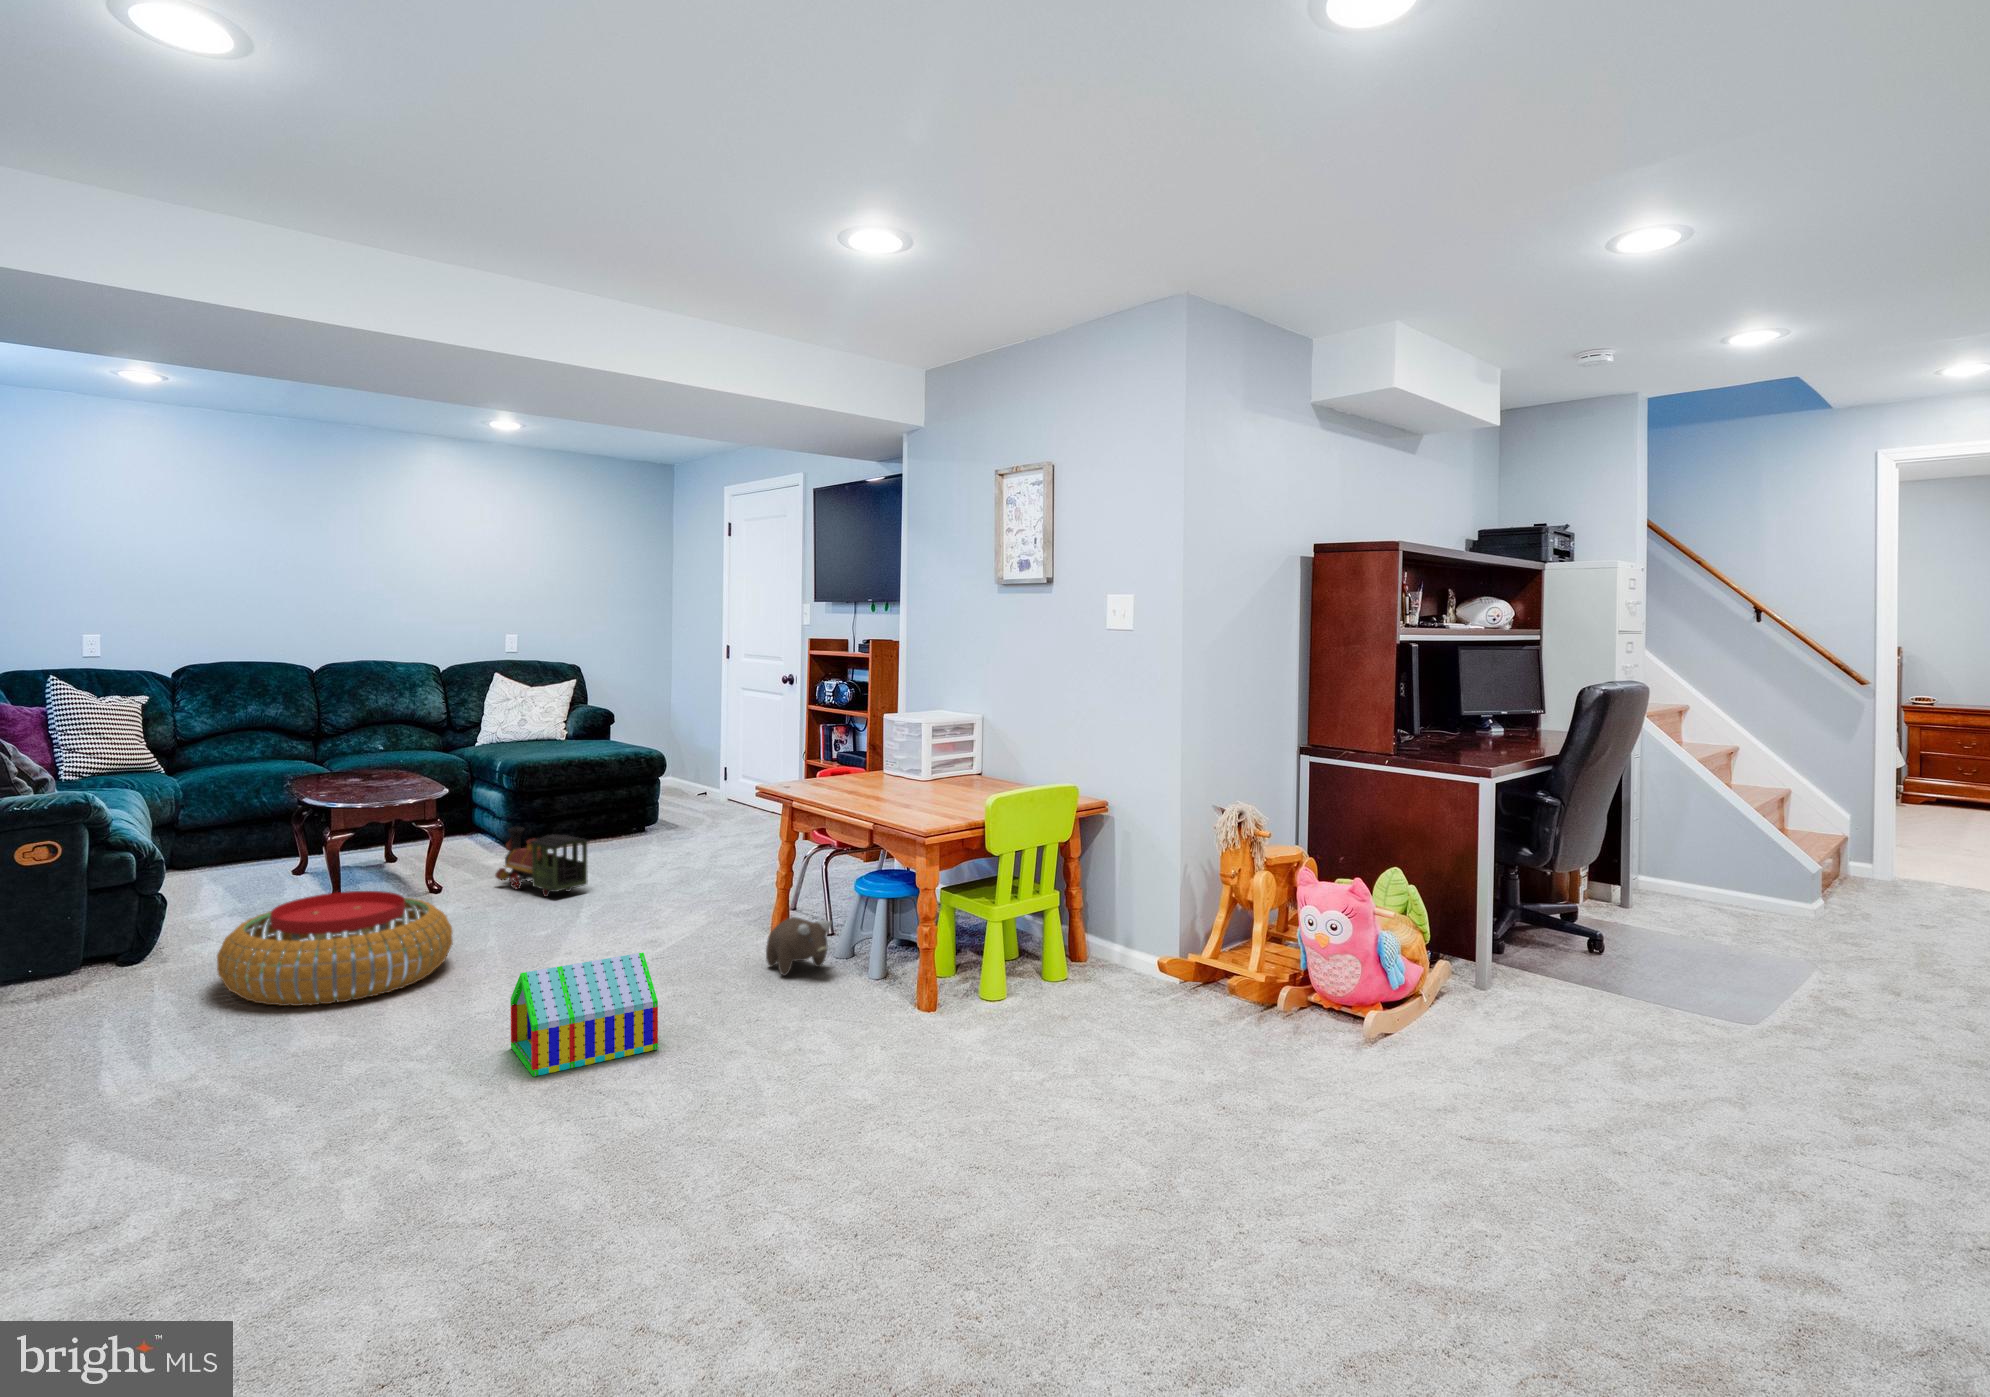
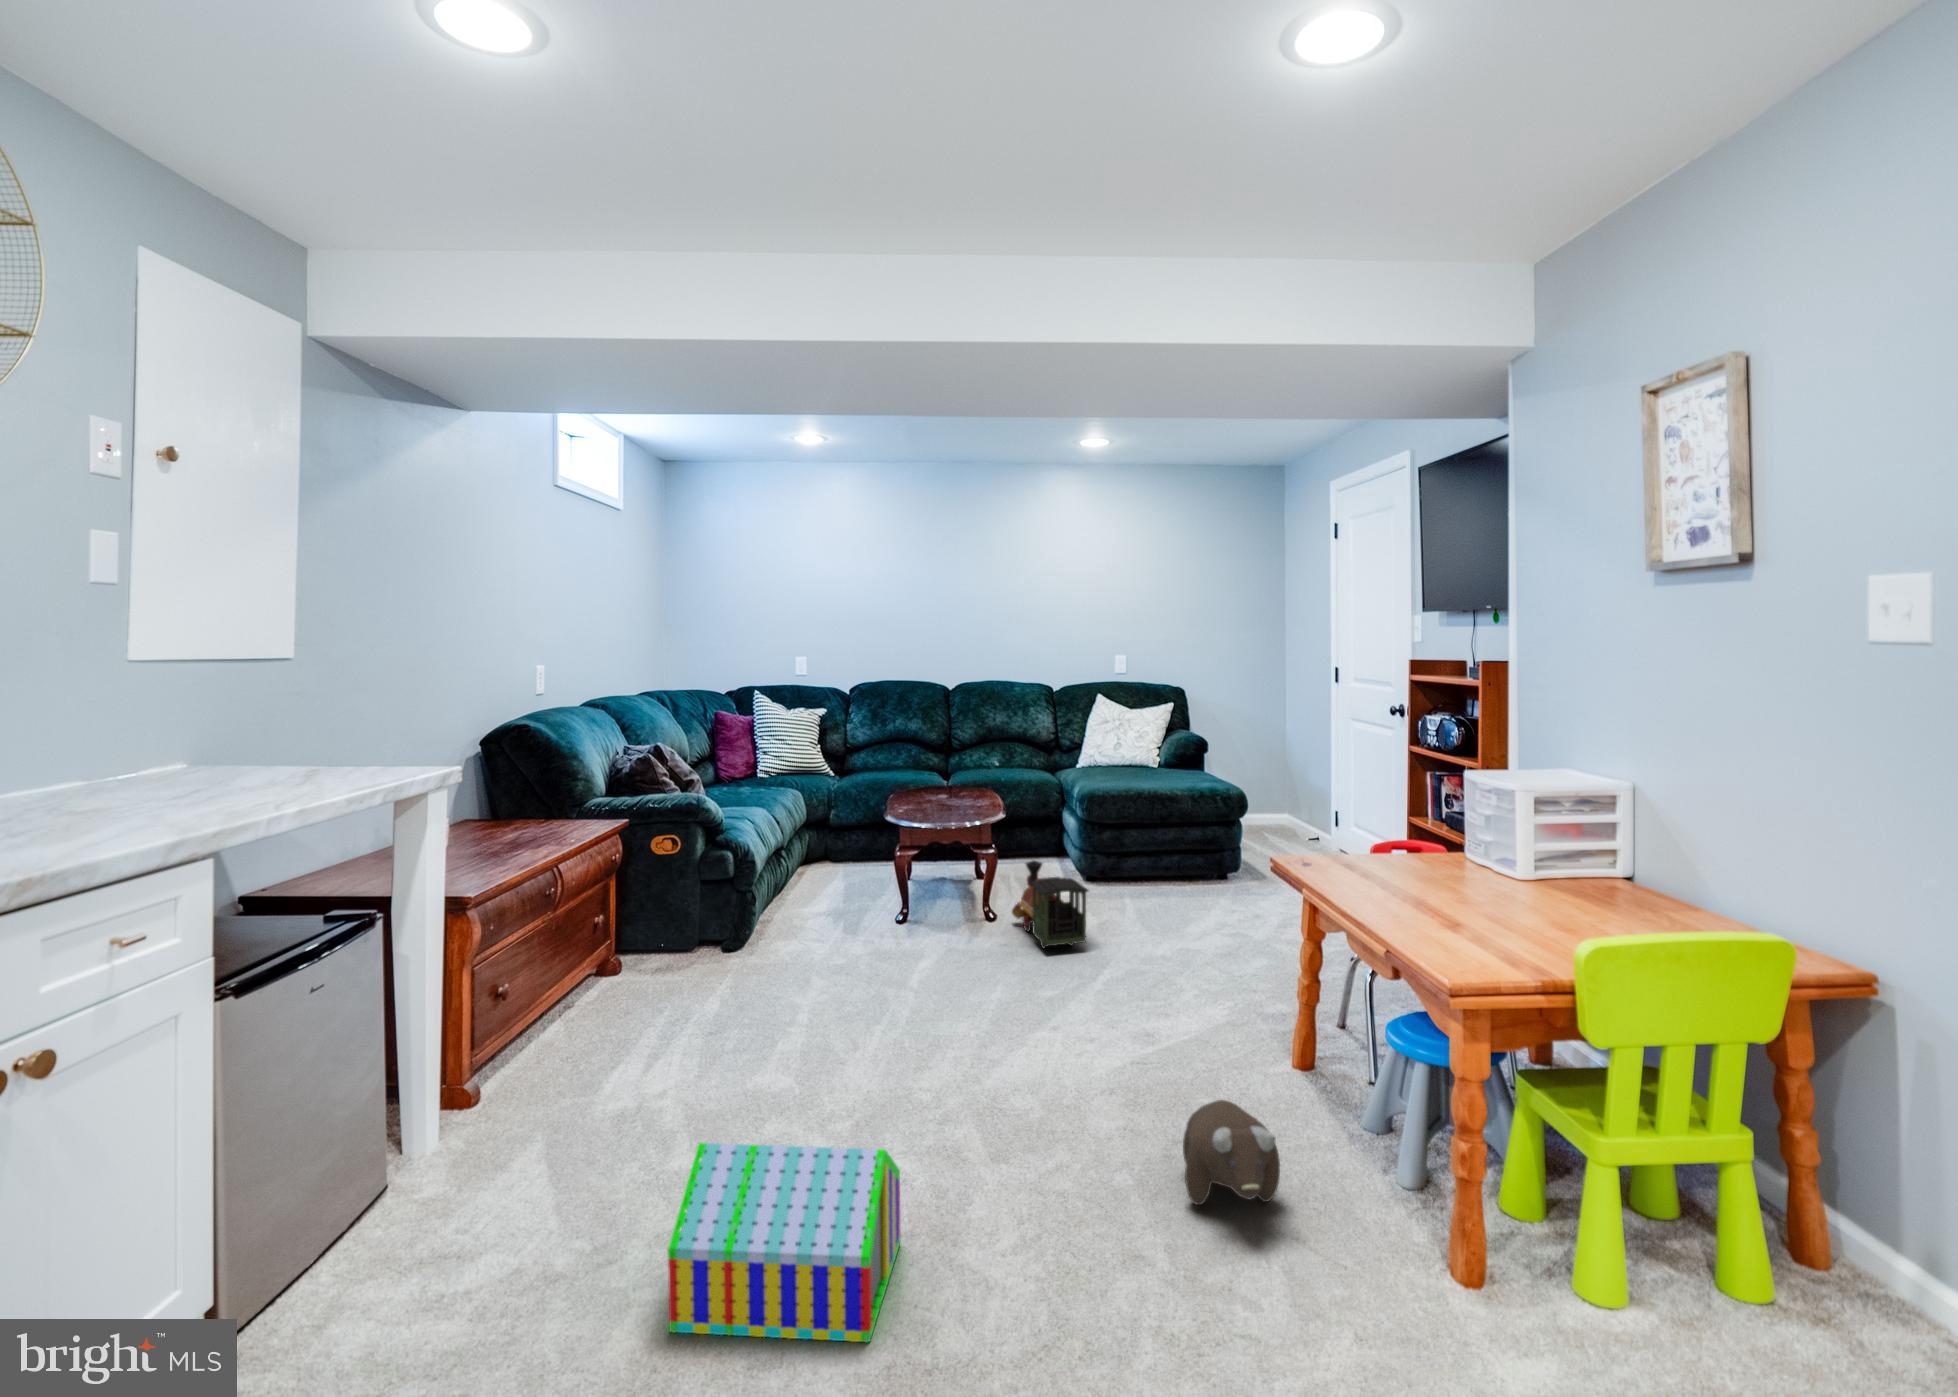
pouf: present [217,891,453,1006] -> none [631,923,866,1067]

